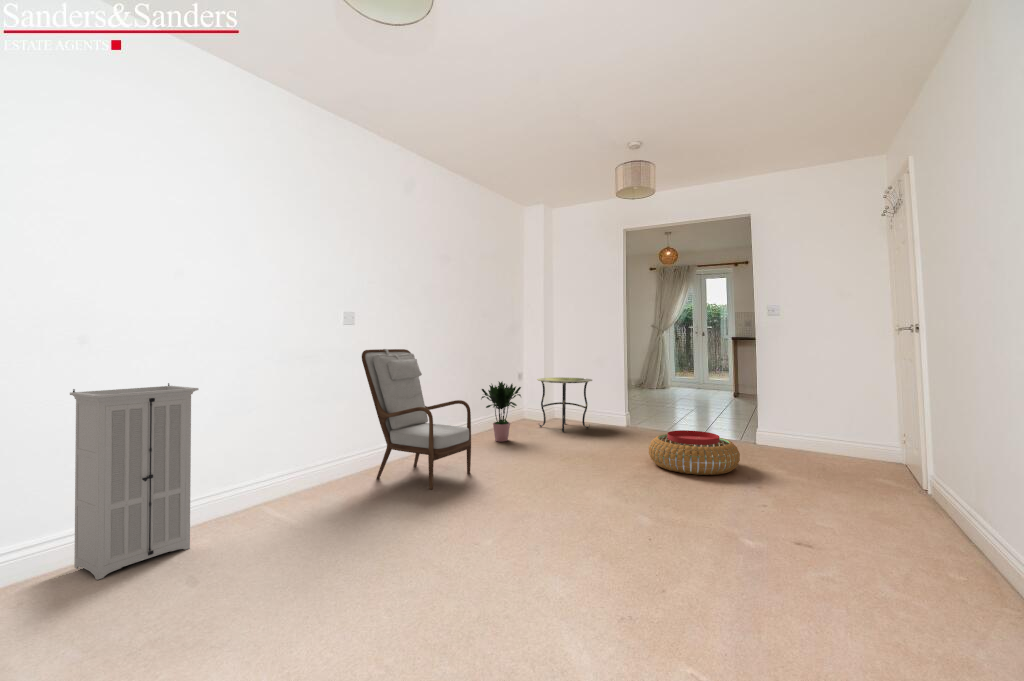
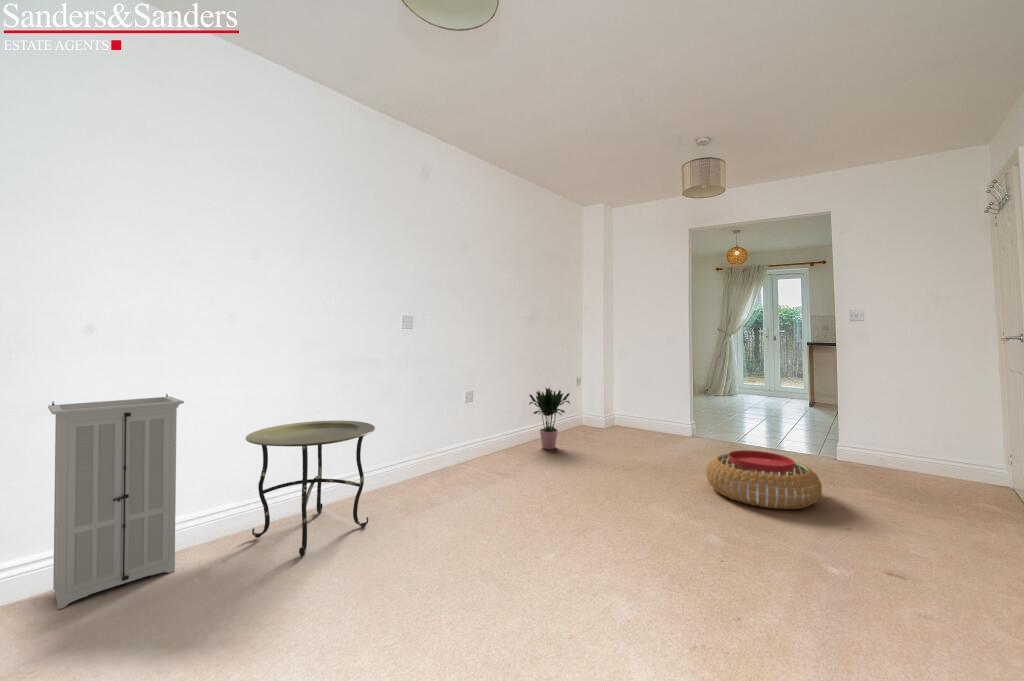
armchair: present [362,349,471,489] -> none [392,356,504,508]
side table: present [537,377,592,432] -> present [246,420,375,556]

